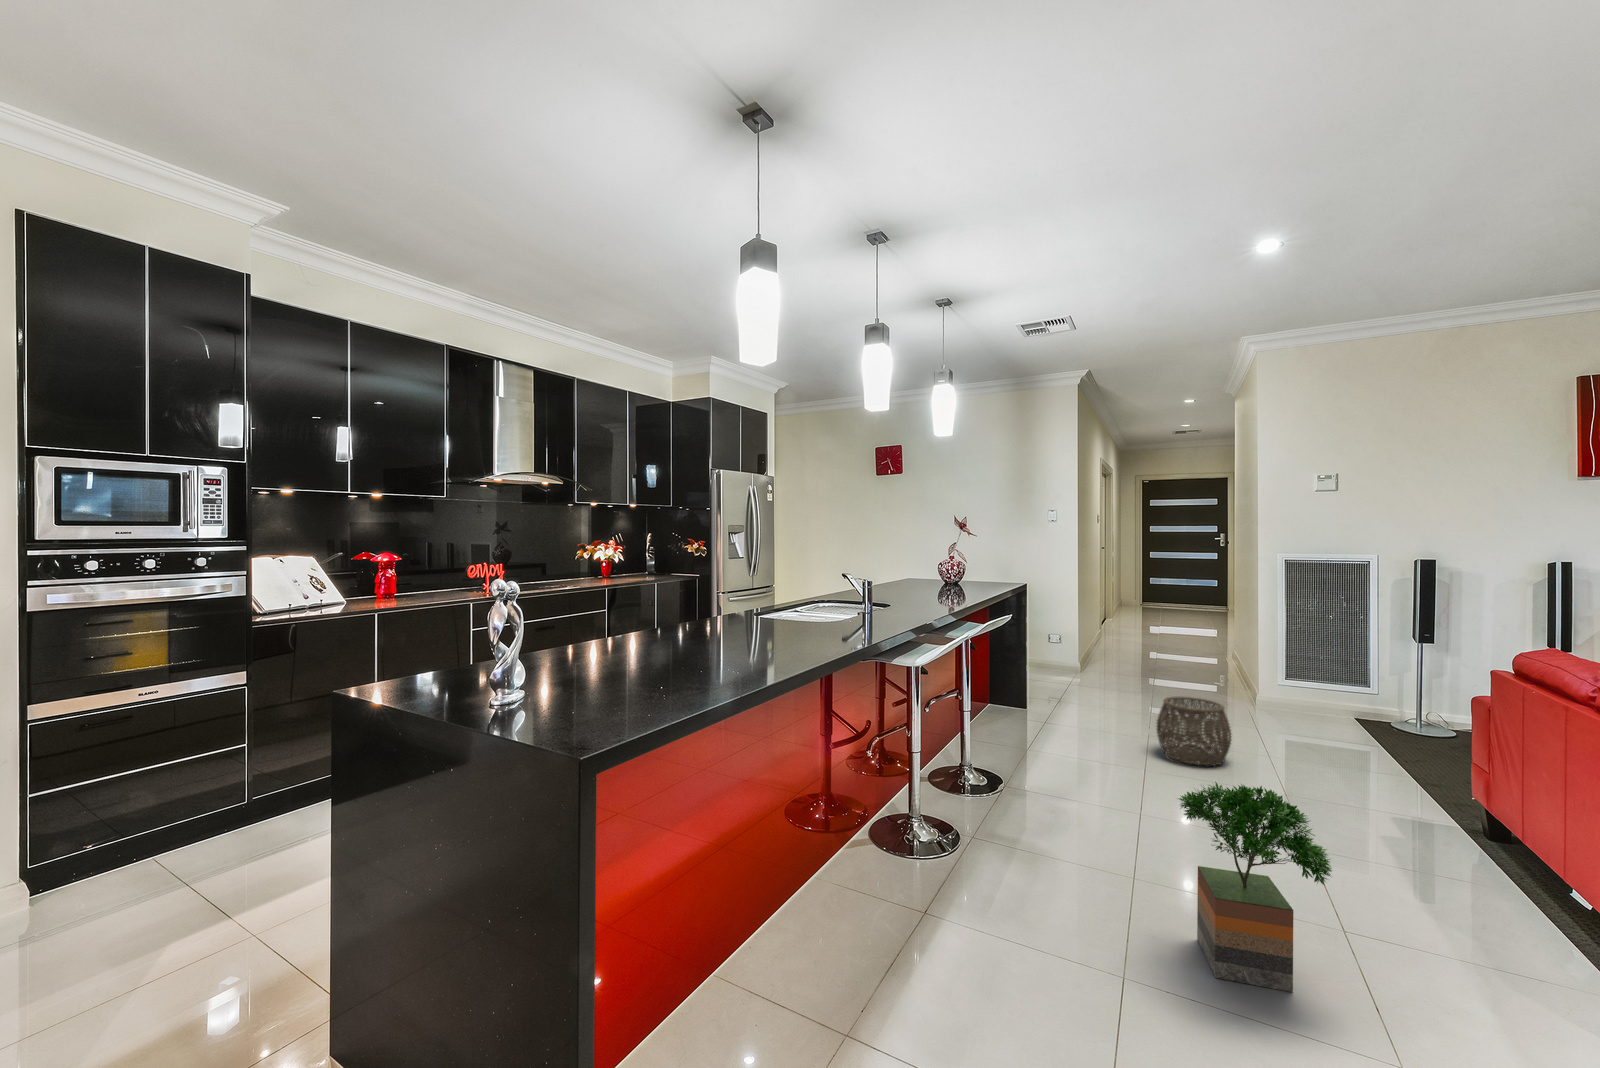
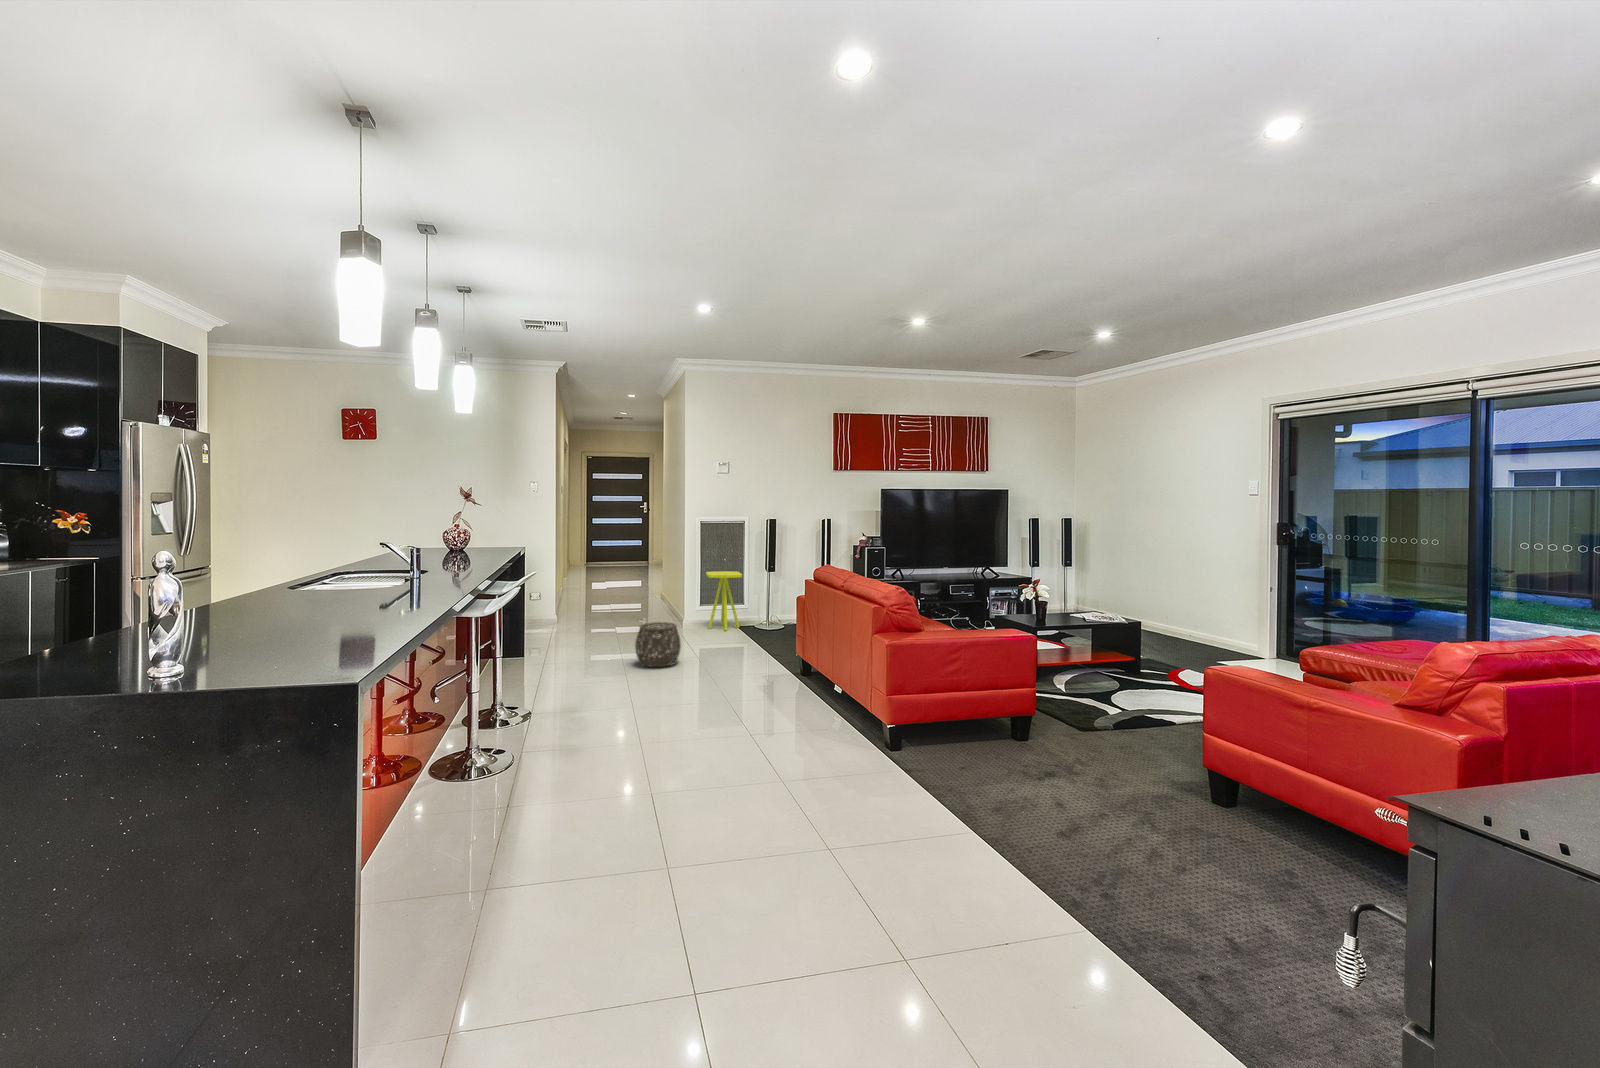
side table: none [1292,630,1361,724] -> present [706,571,742,631]
potted tree: present [1178,781,1332,992] -> none [679,651,752,758]

